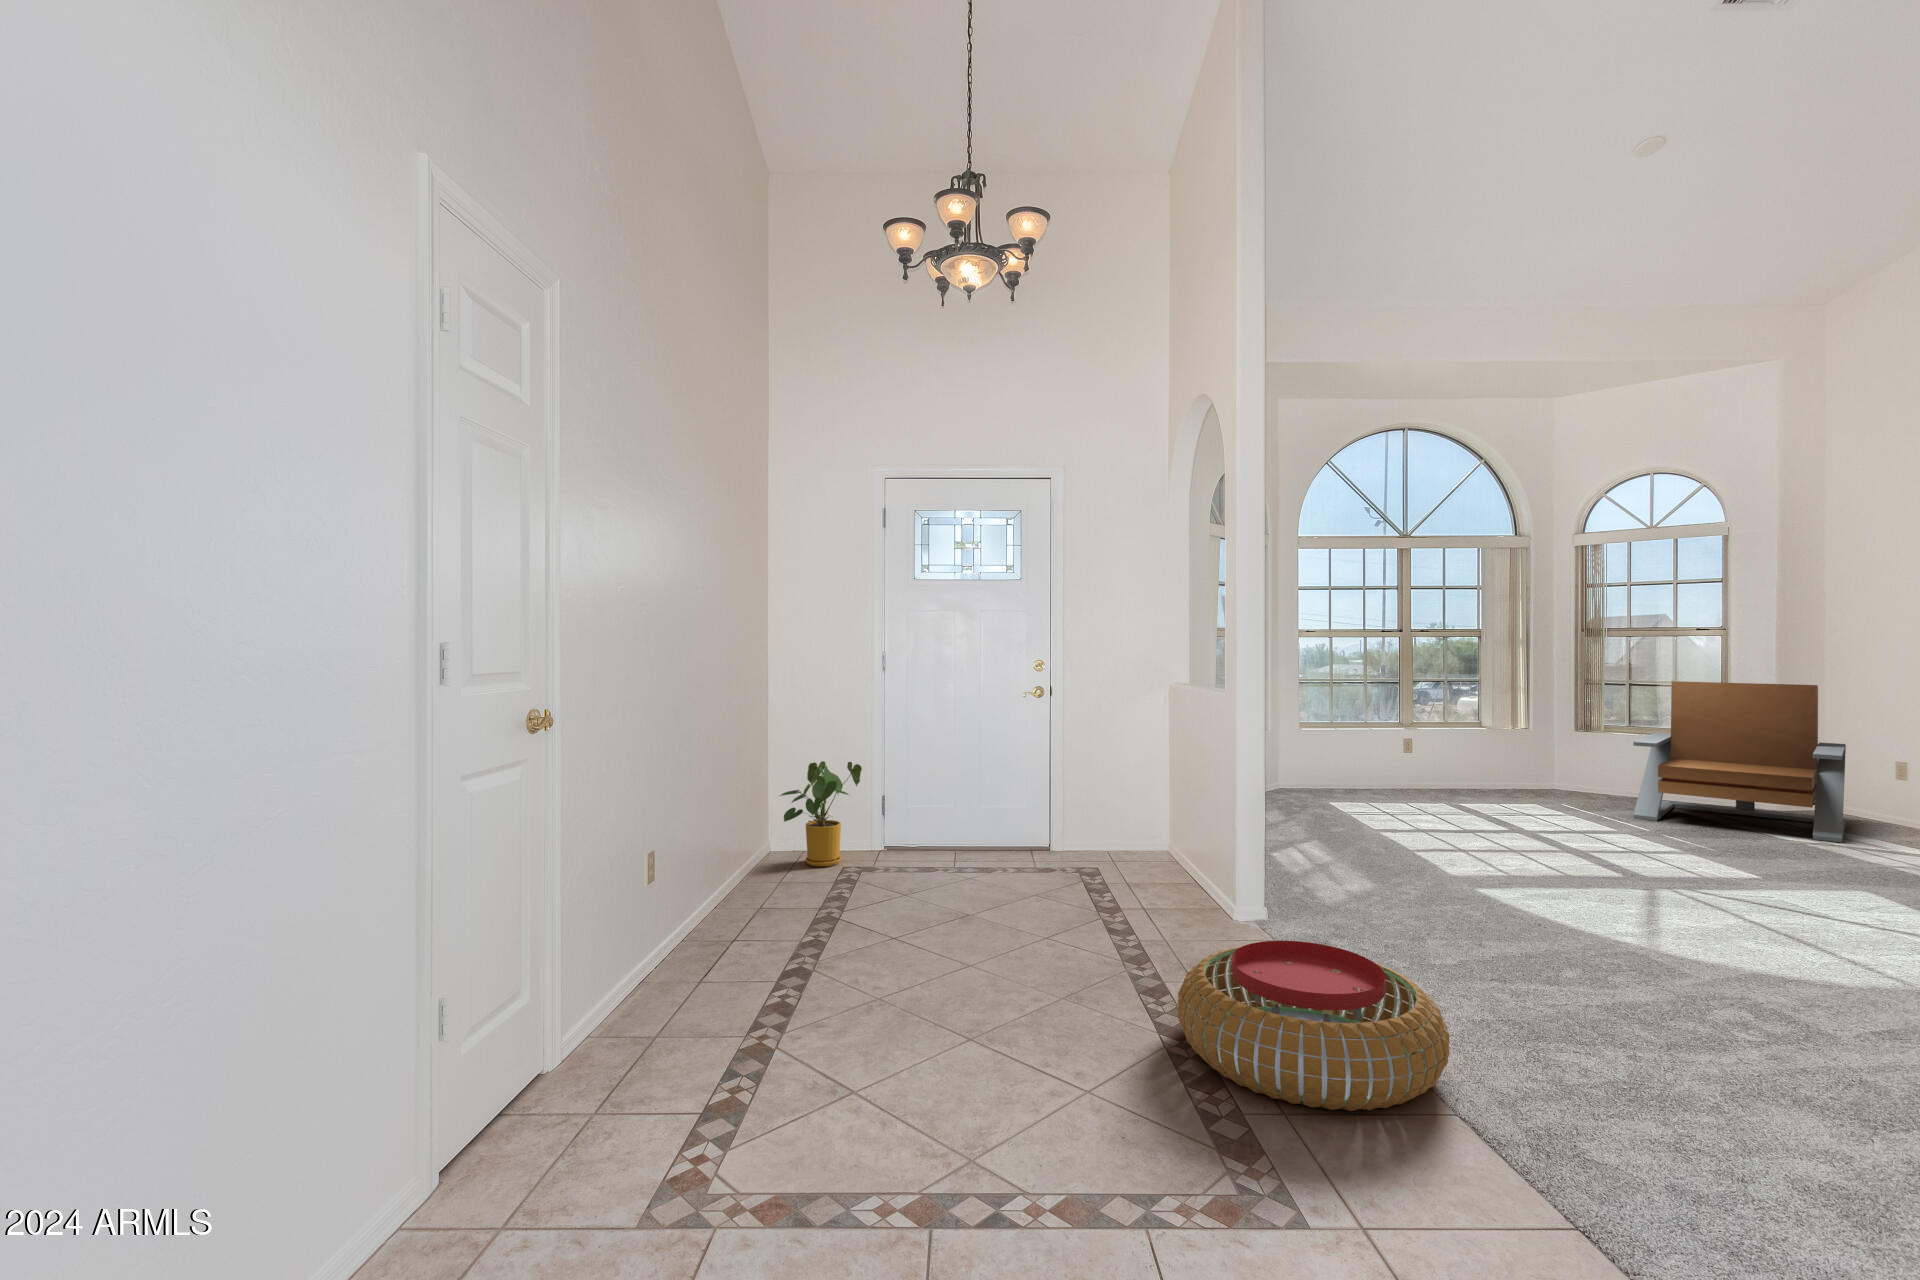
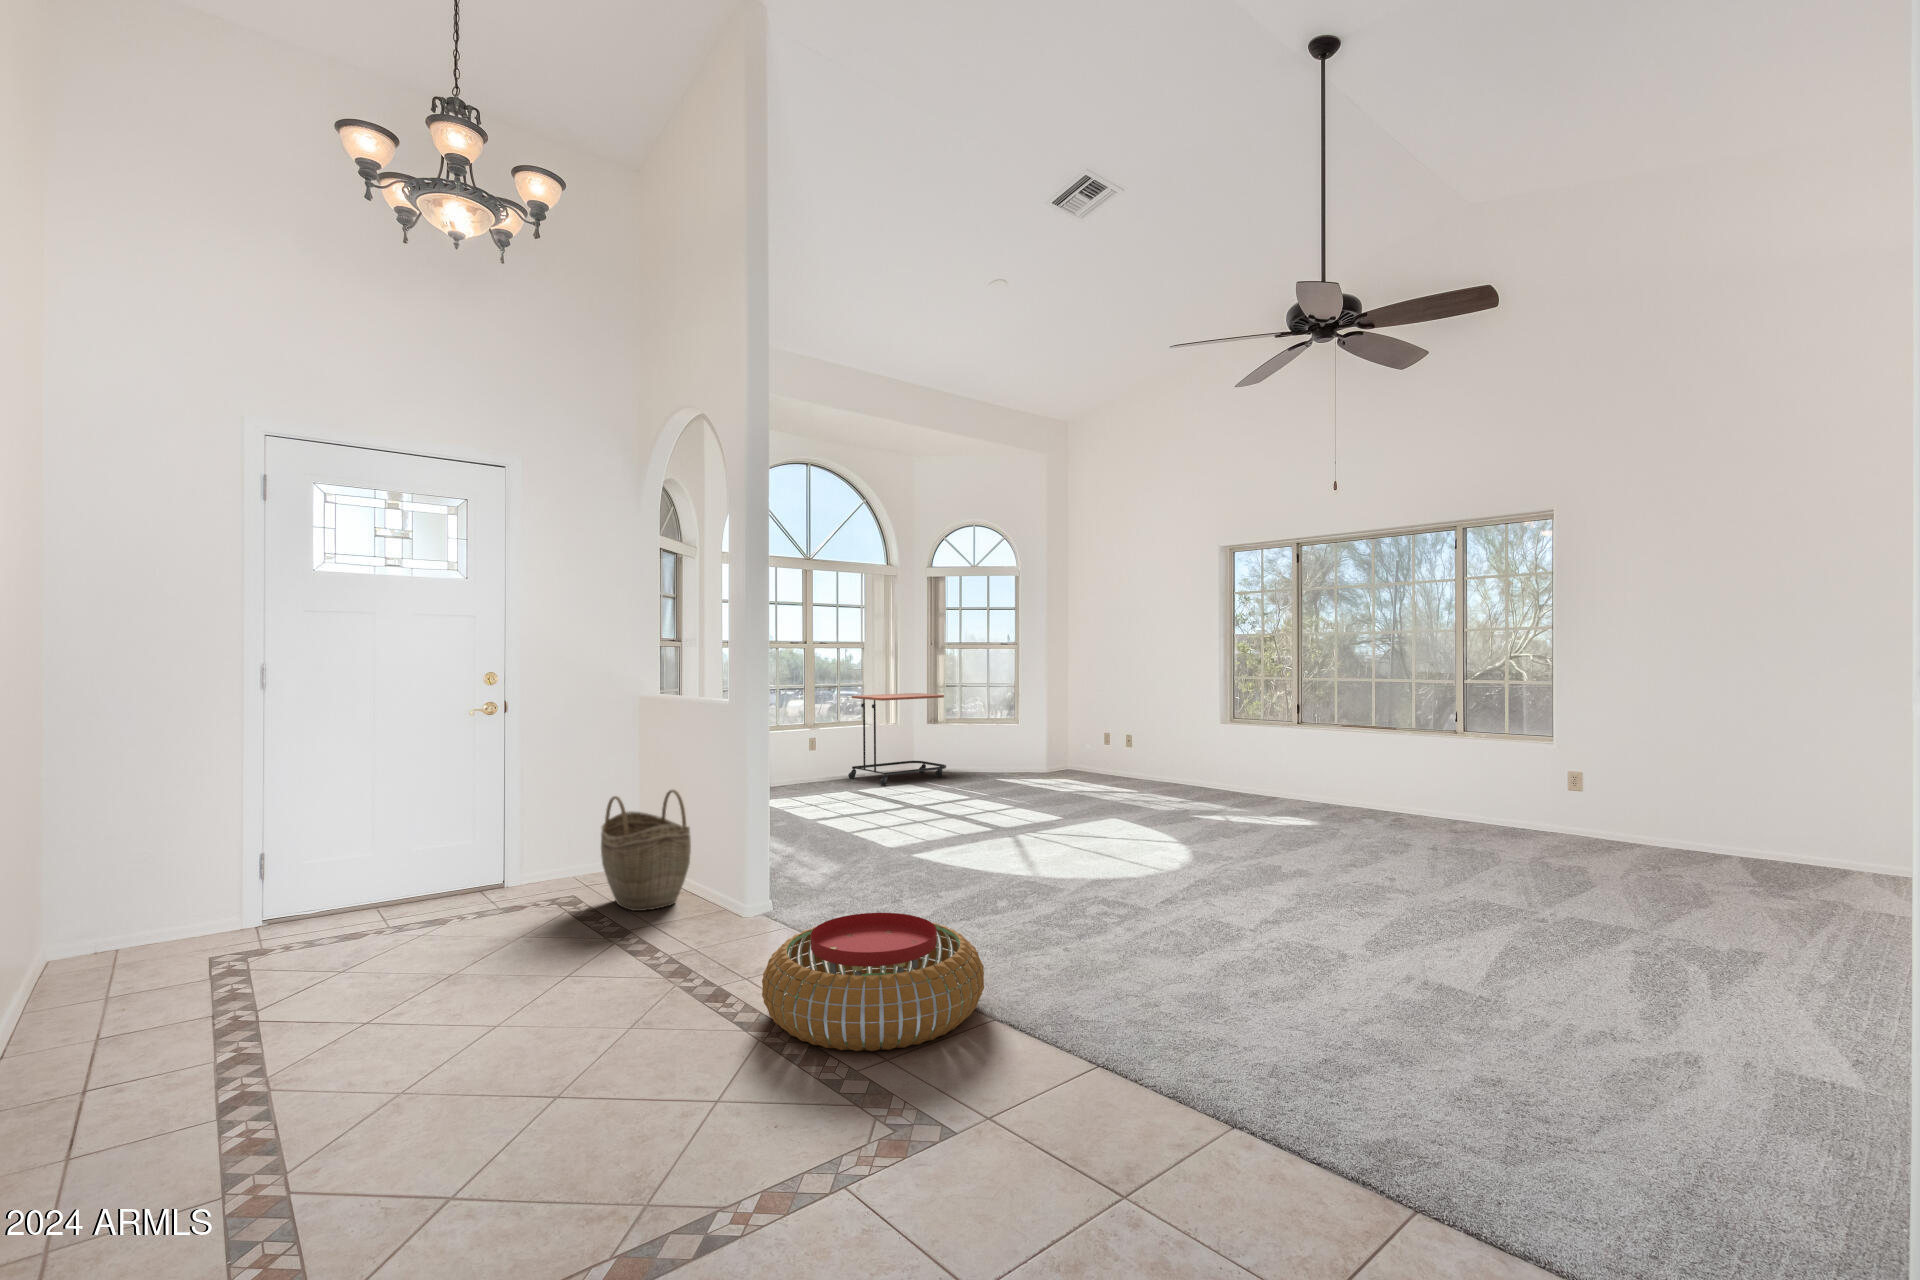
lounge chair: present [1633,681,1846,843] -> none [975,680,1089,788]
side table: none [1456,693,1596,801] -> present [848,693,946,786]
house plant: present [780,761,862,867] -> none [88,818,231,972]
woven basket: none [1117,778,1196,892] -> present [601,790,691,911]

